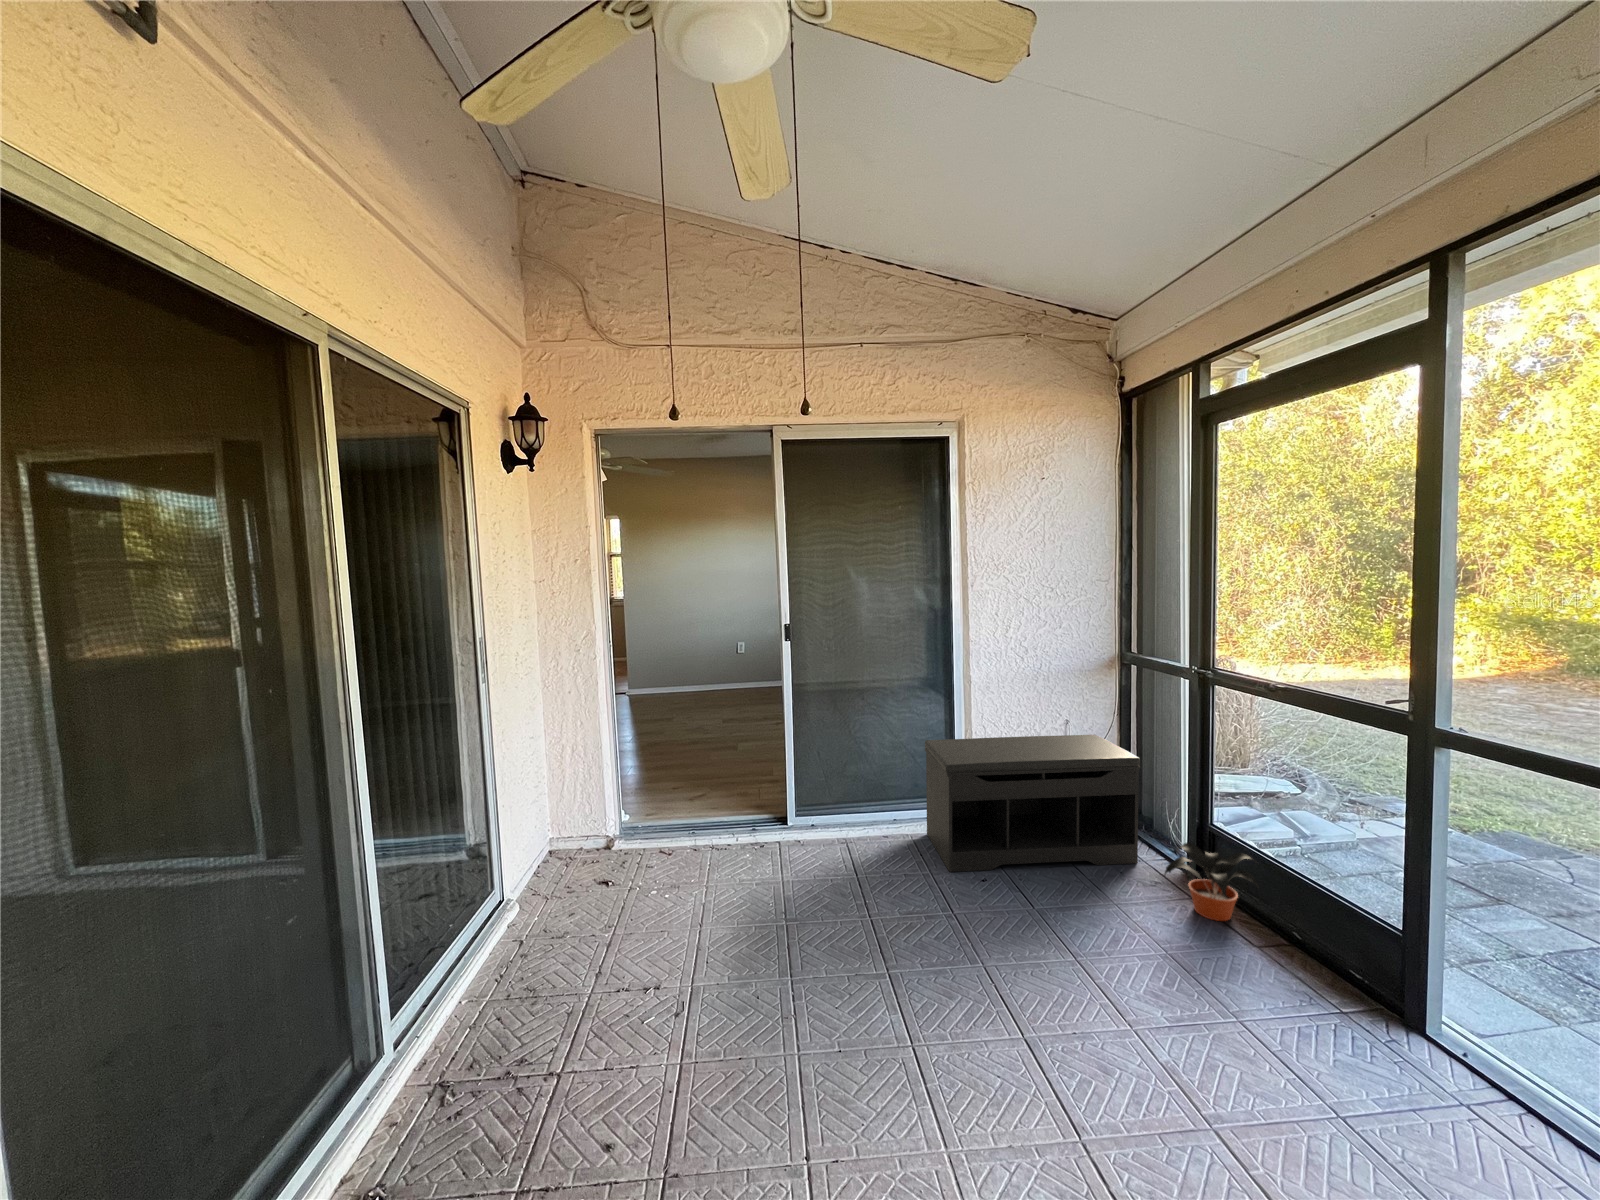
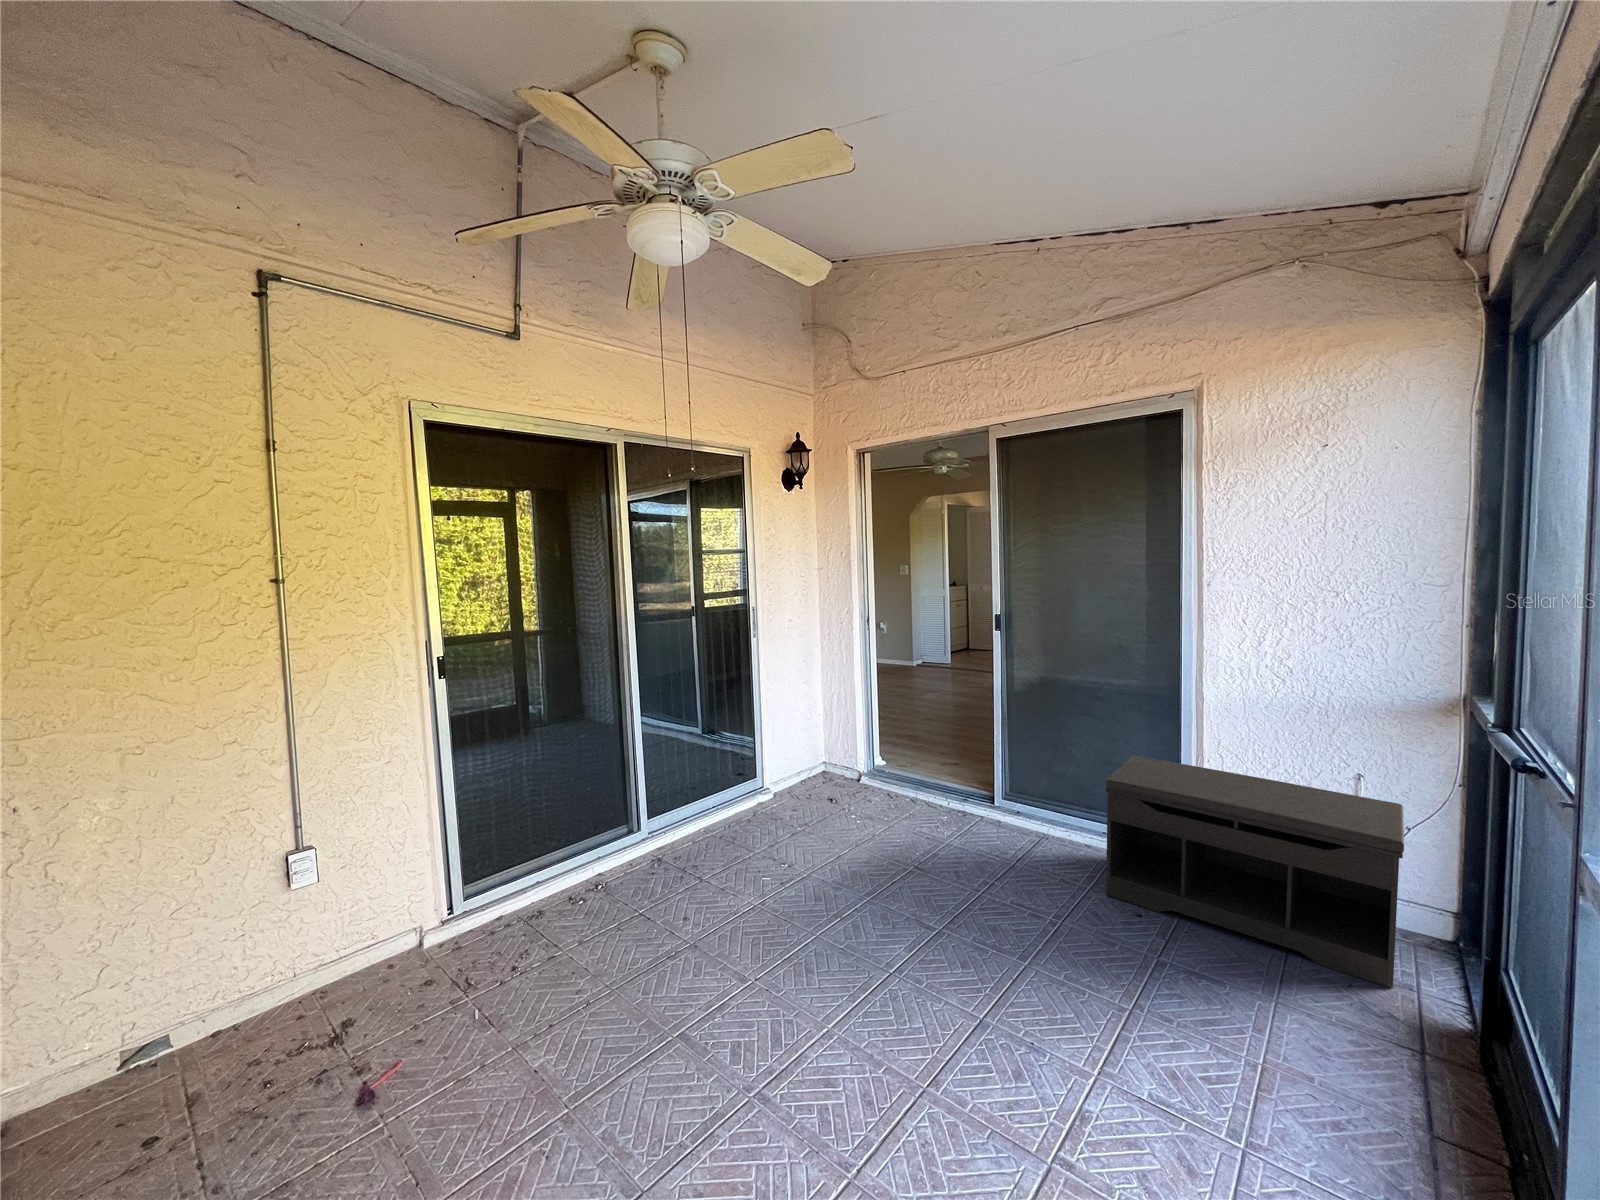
potted plant: present [1165,843,1259,921] -> none [1334,972,1515,1096]

